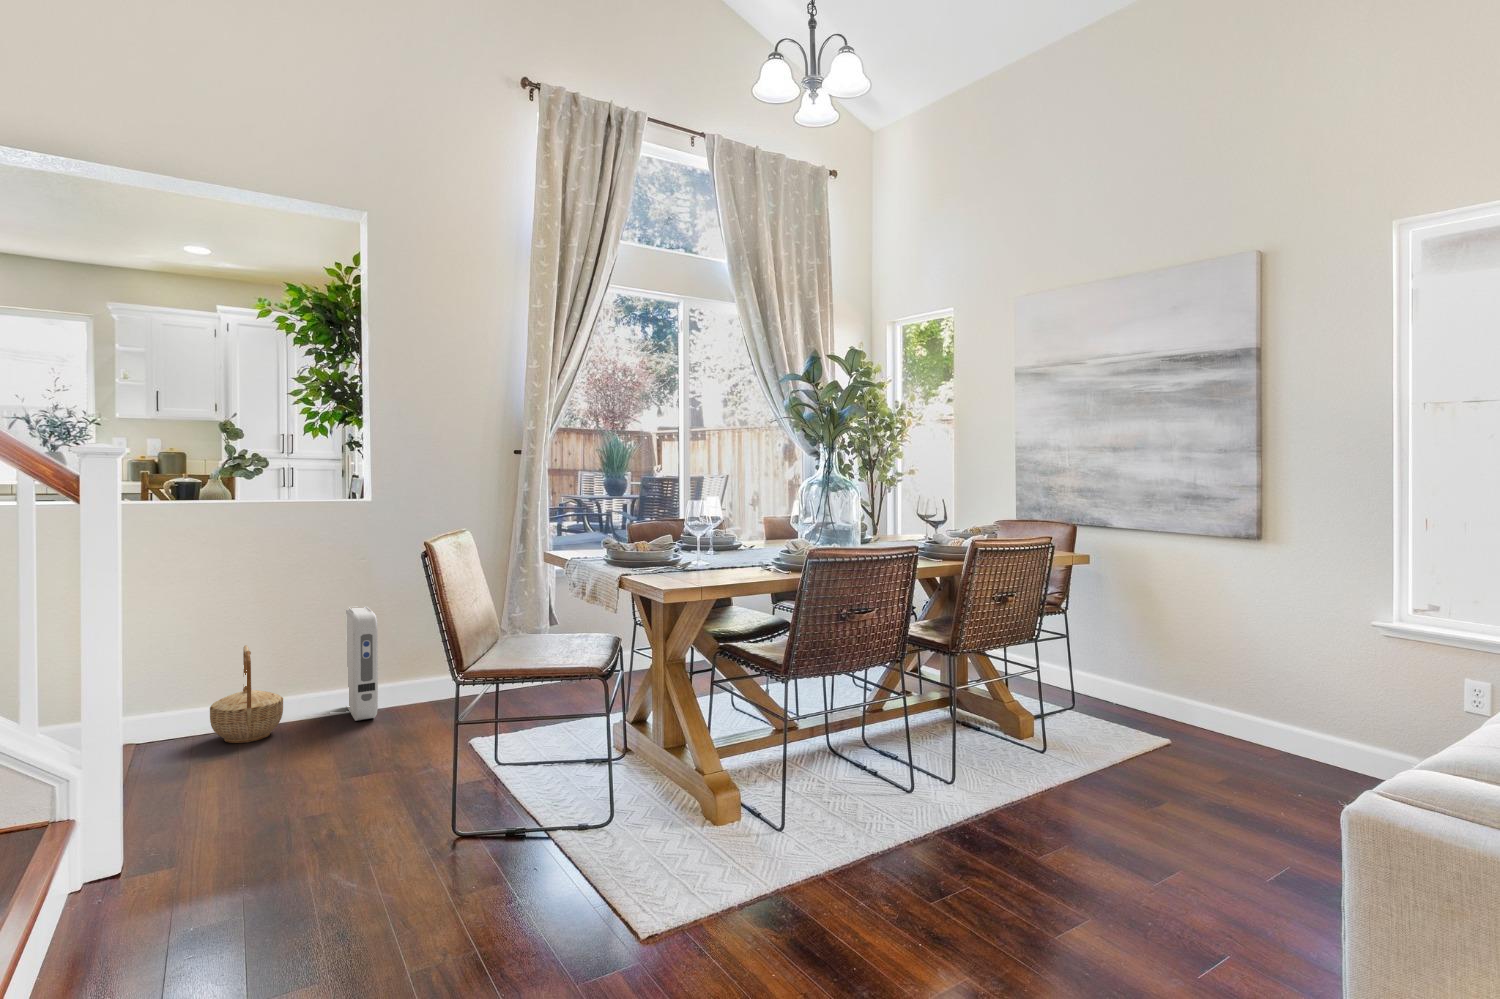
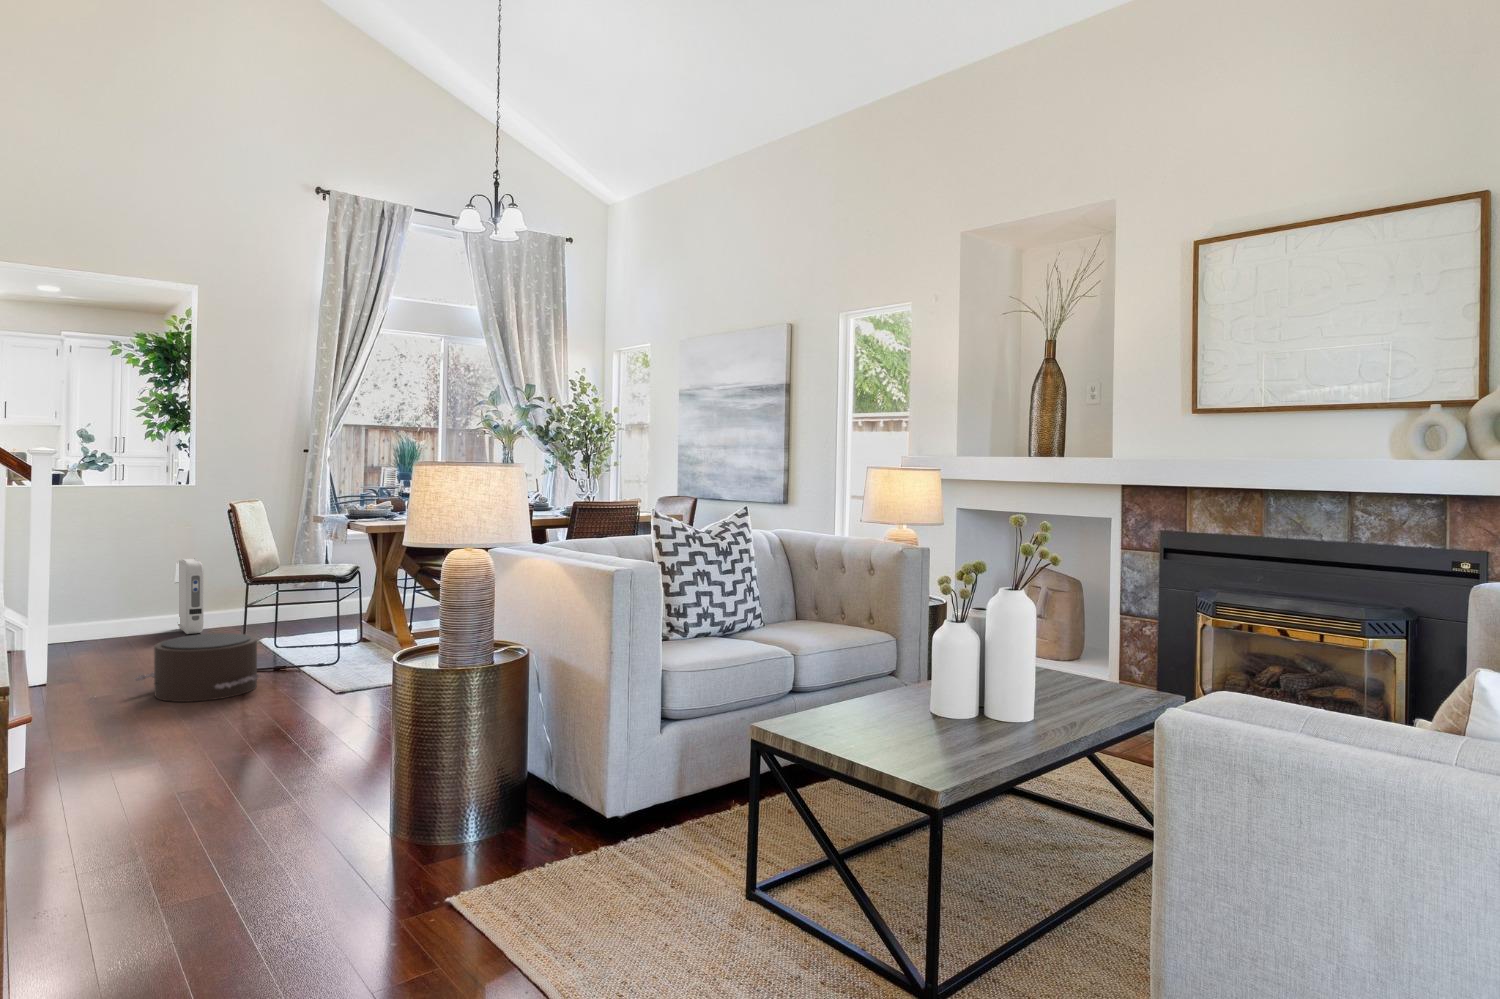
basket: present [210,645,283,743] -> none [86,582,137,644]
pouf: none [233,773,479,951] -> present [135,633,260,702]

